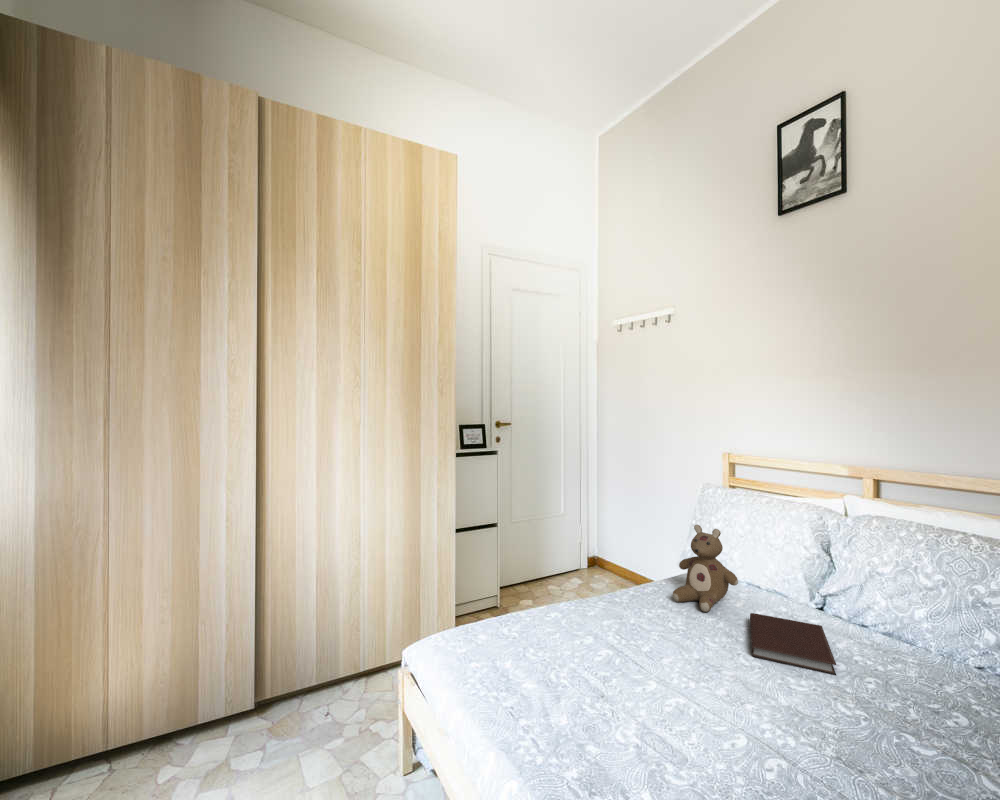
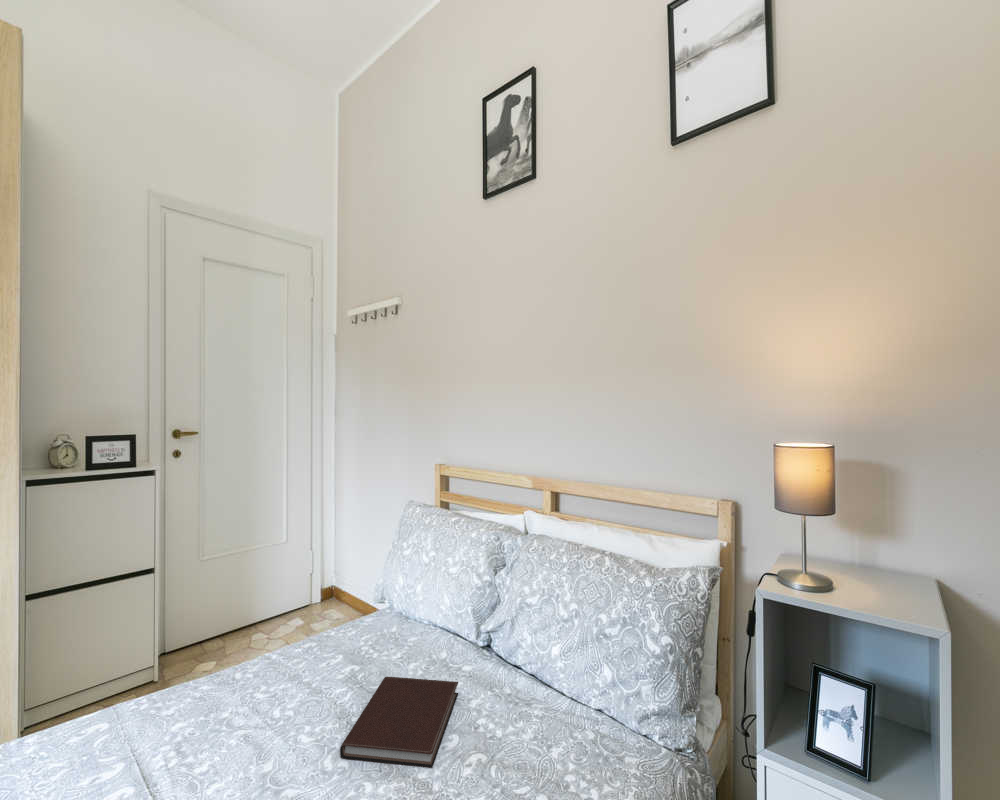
stuffed bear: present [672,525,738,612] -> none [306,563,386,682]

